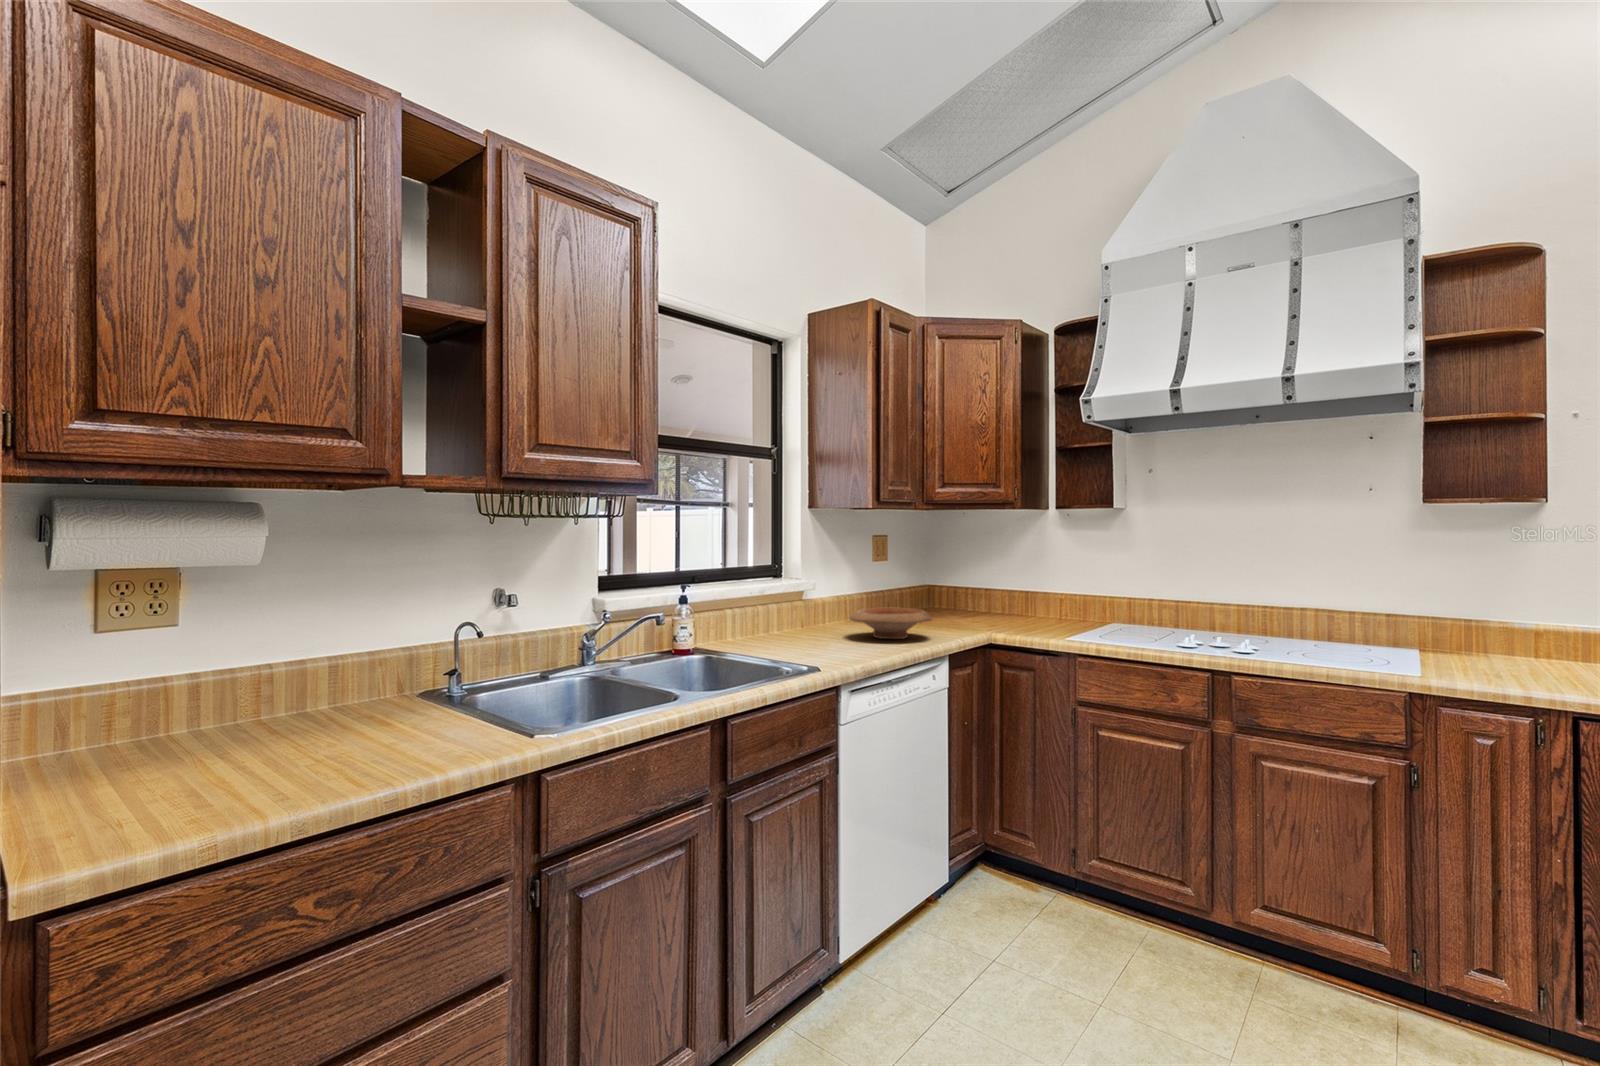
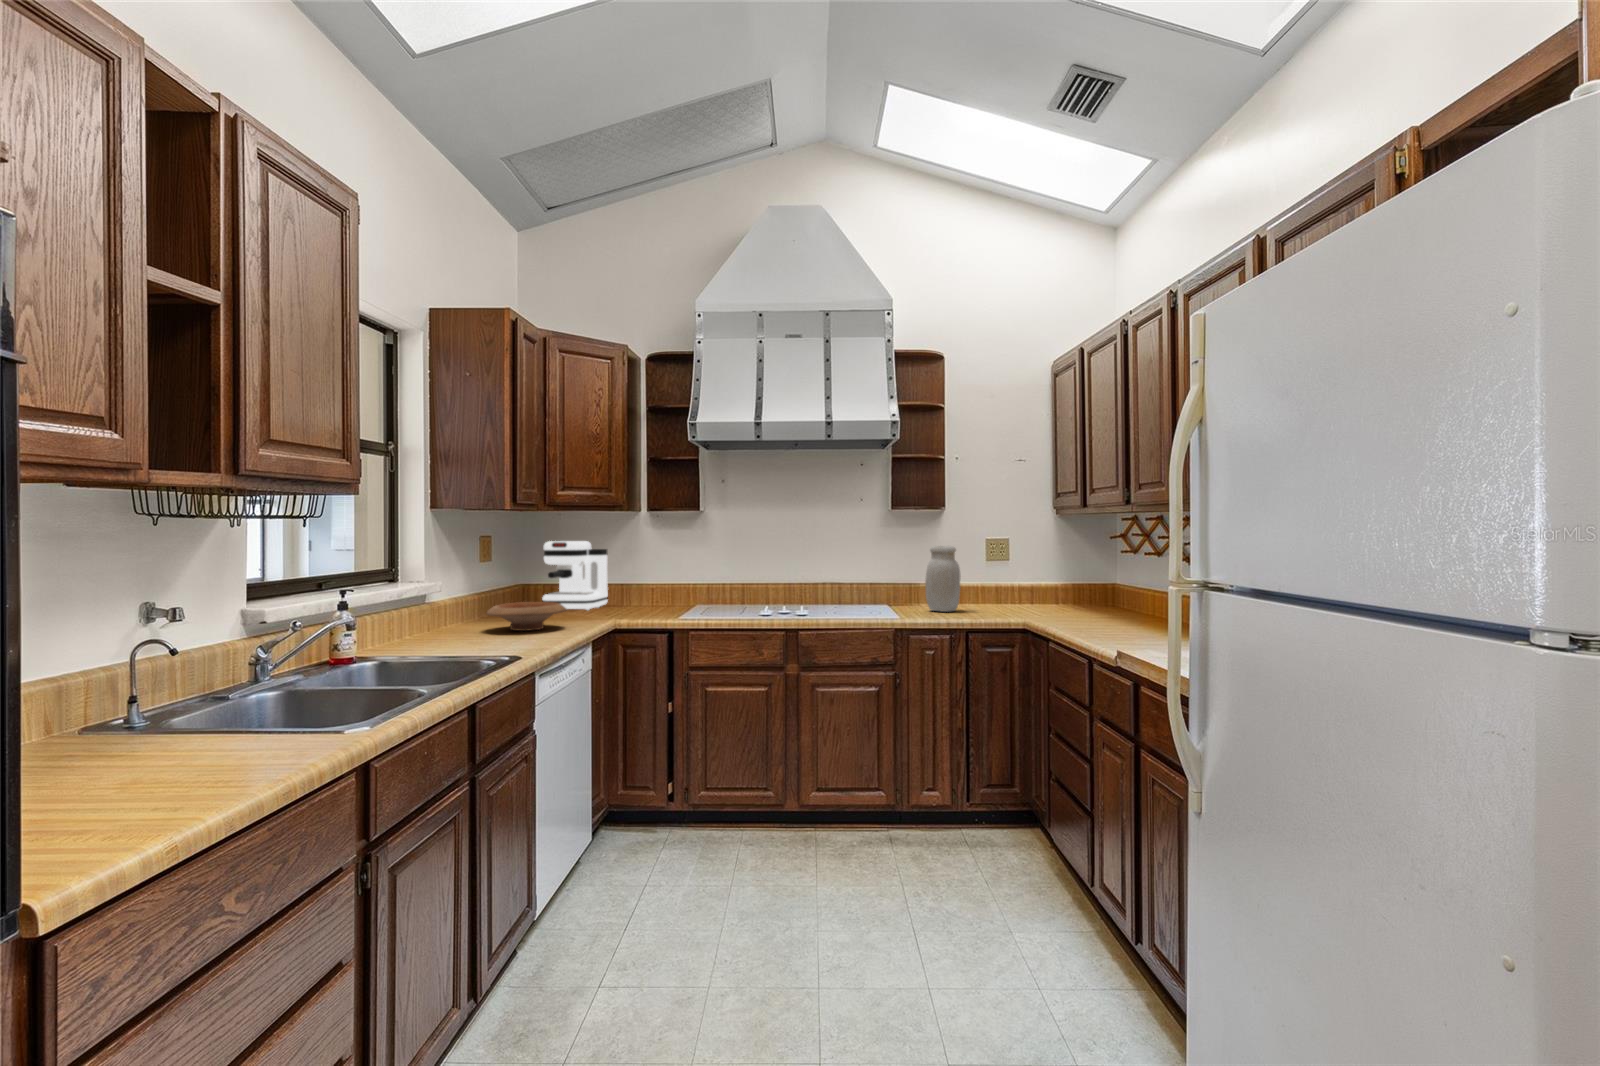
coffee maker: none [939,542,1014,620] -> present [542,541,608,610]
jar: none [1482,561,1558,670] -> present [925,546,960,612]

